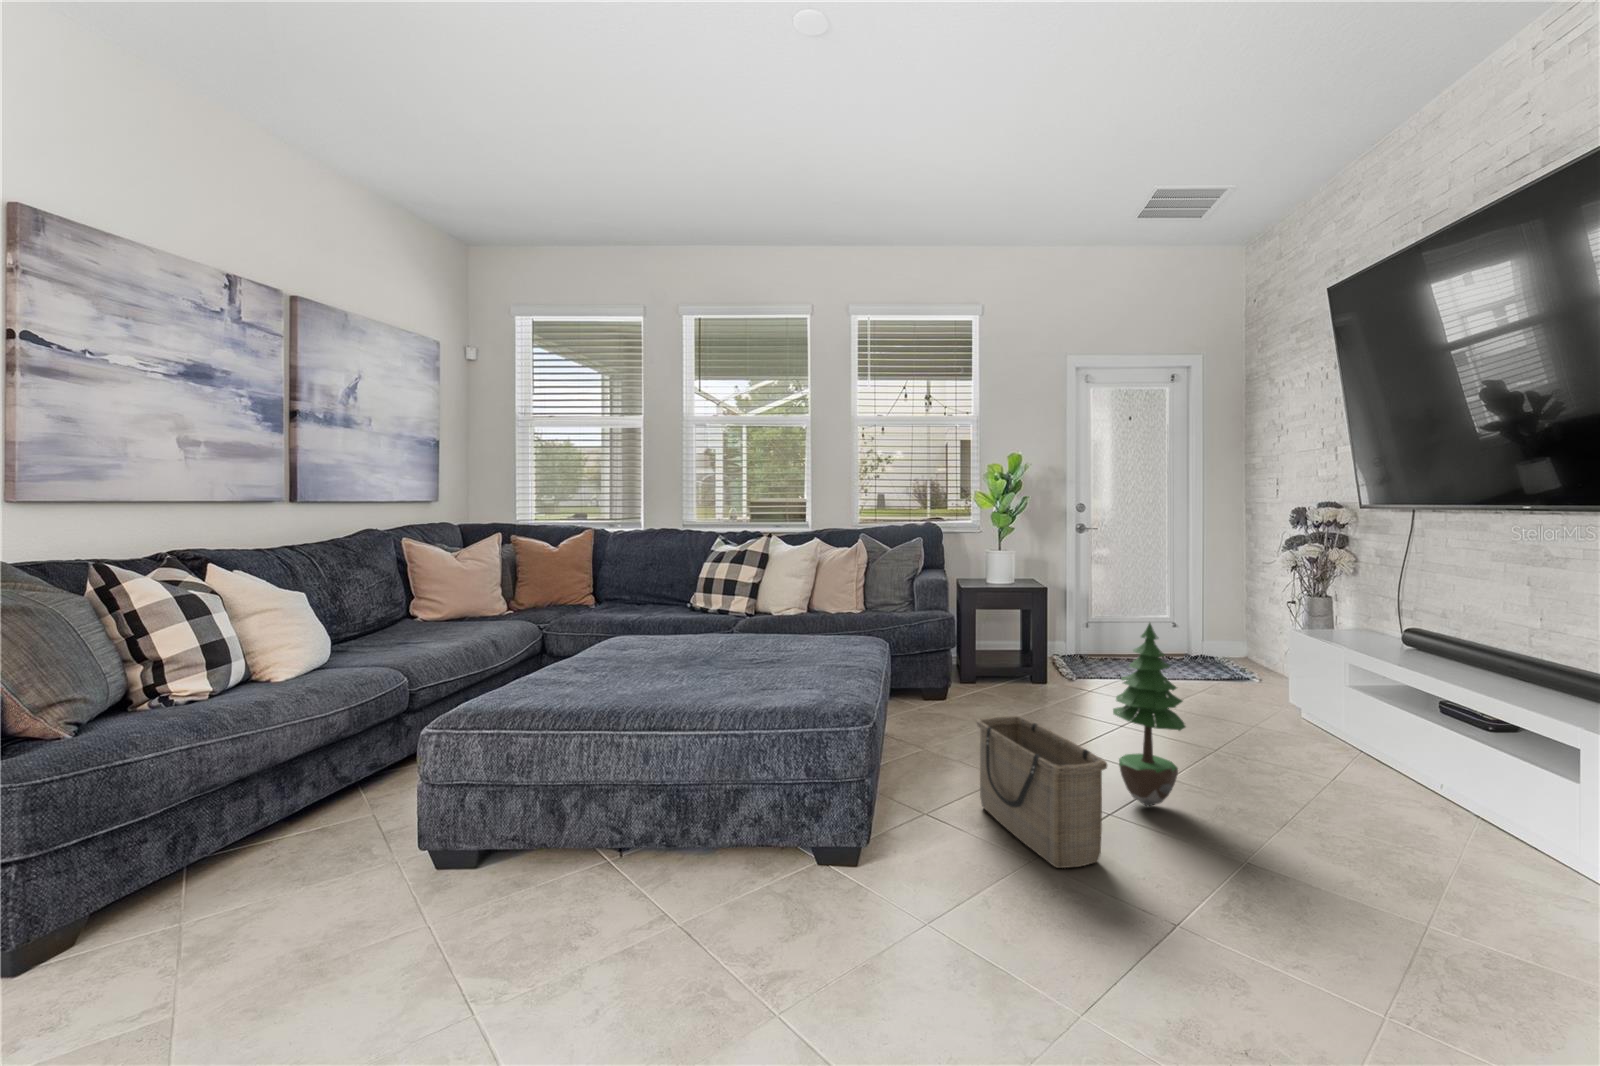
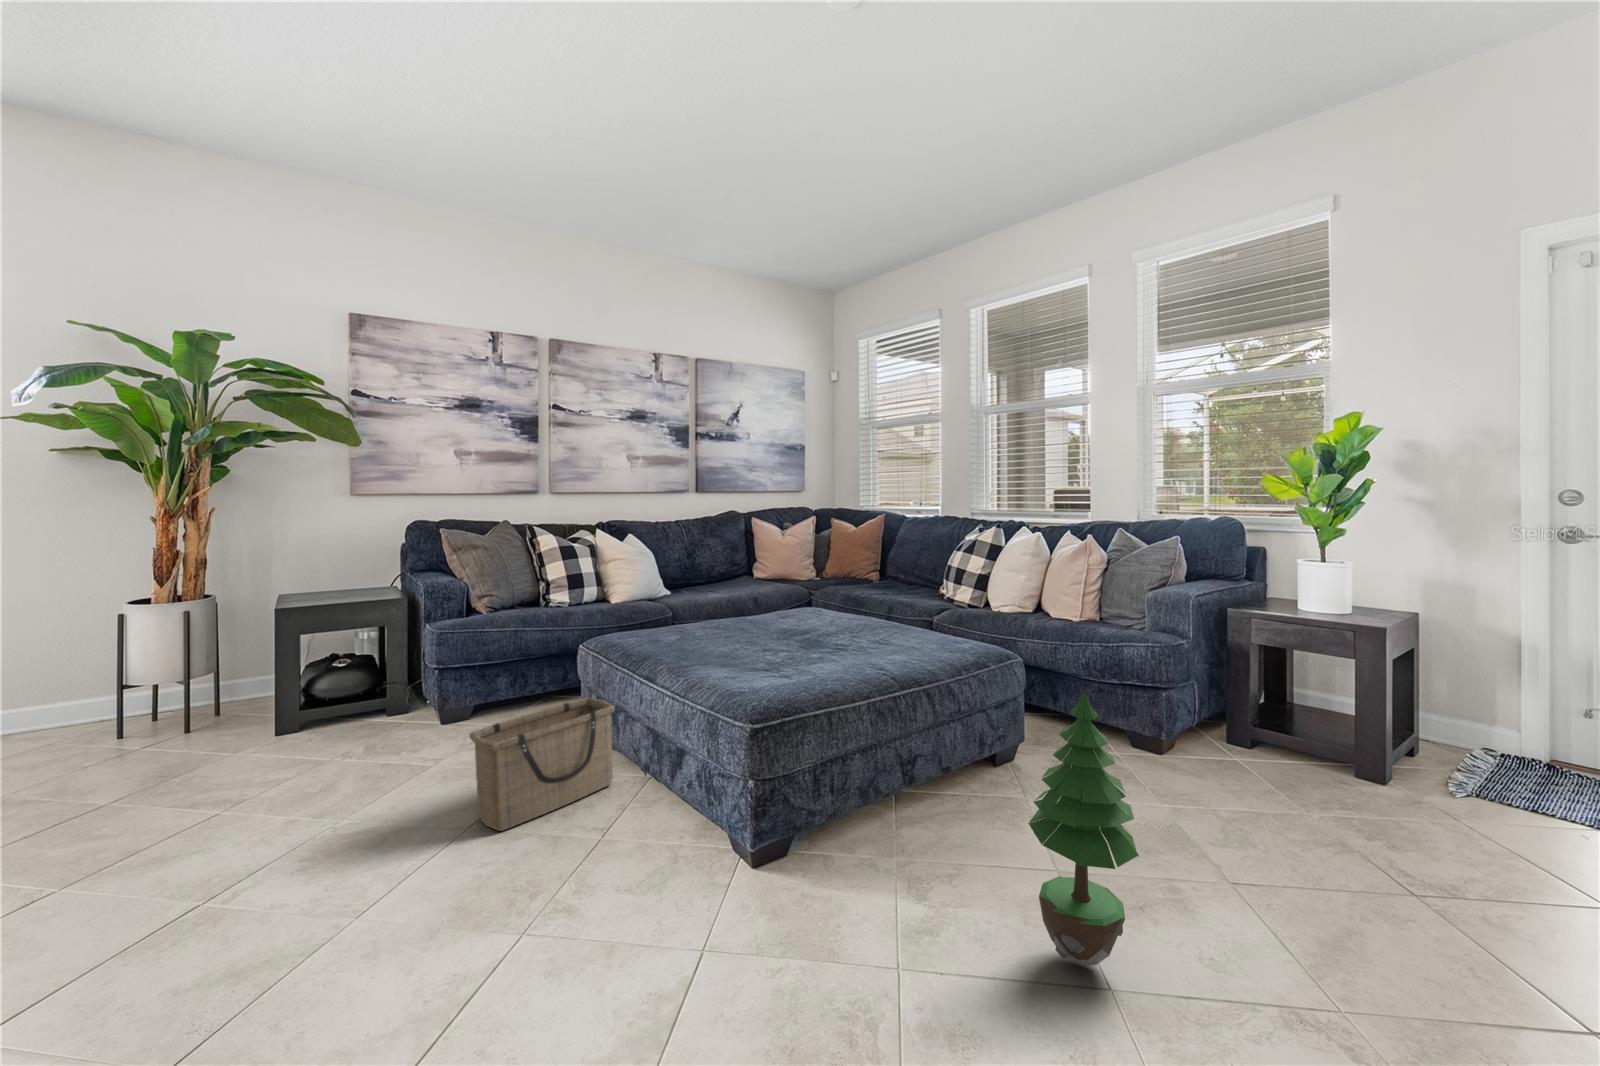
basket: present [976,716,1107,868] -> present [469,697,615,831]

